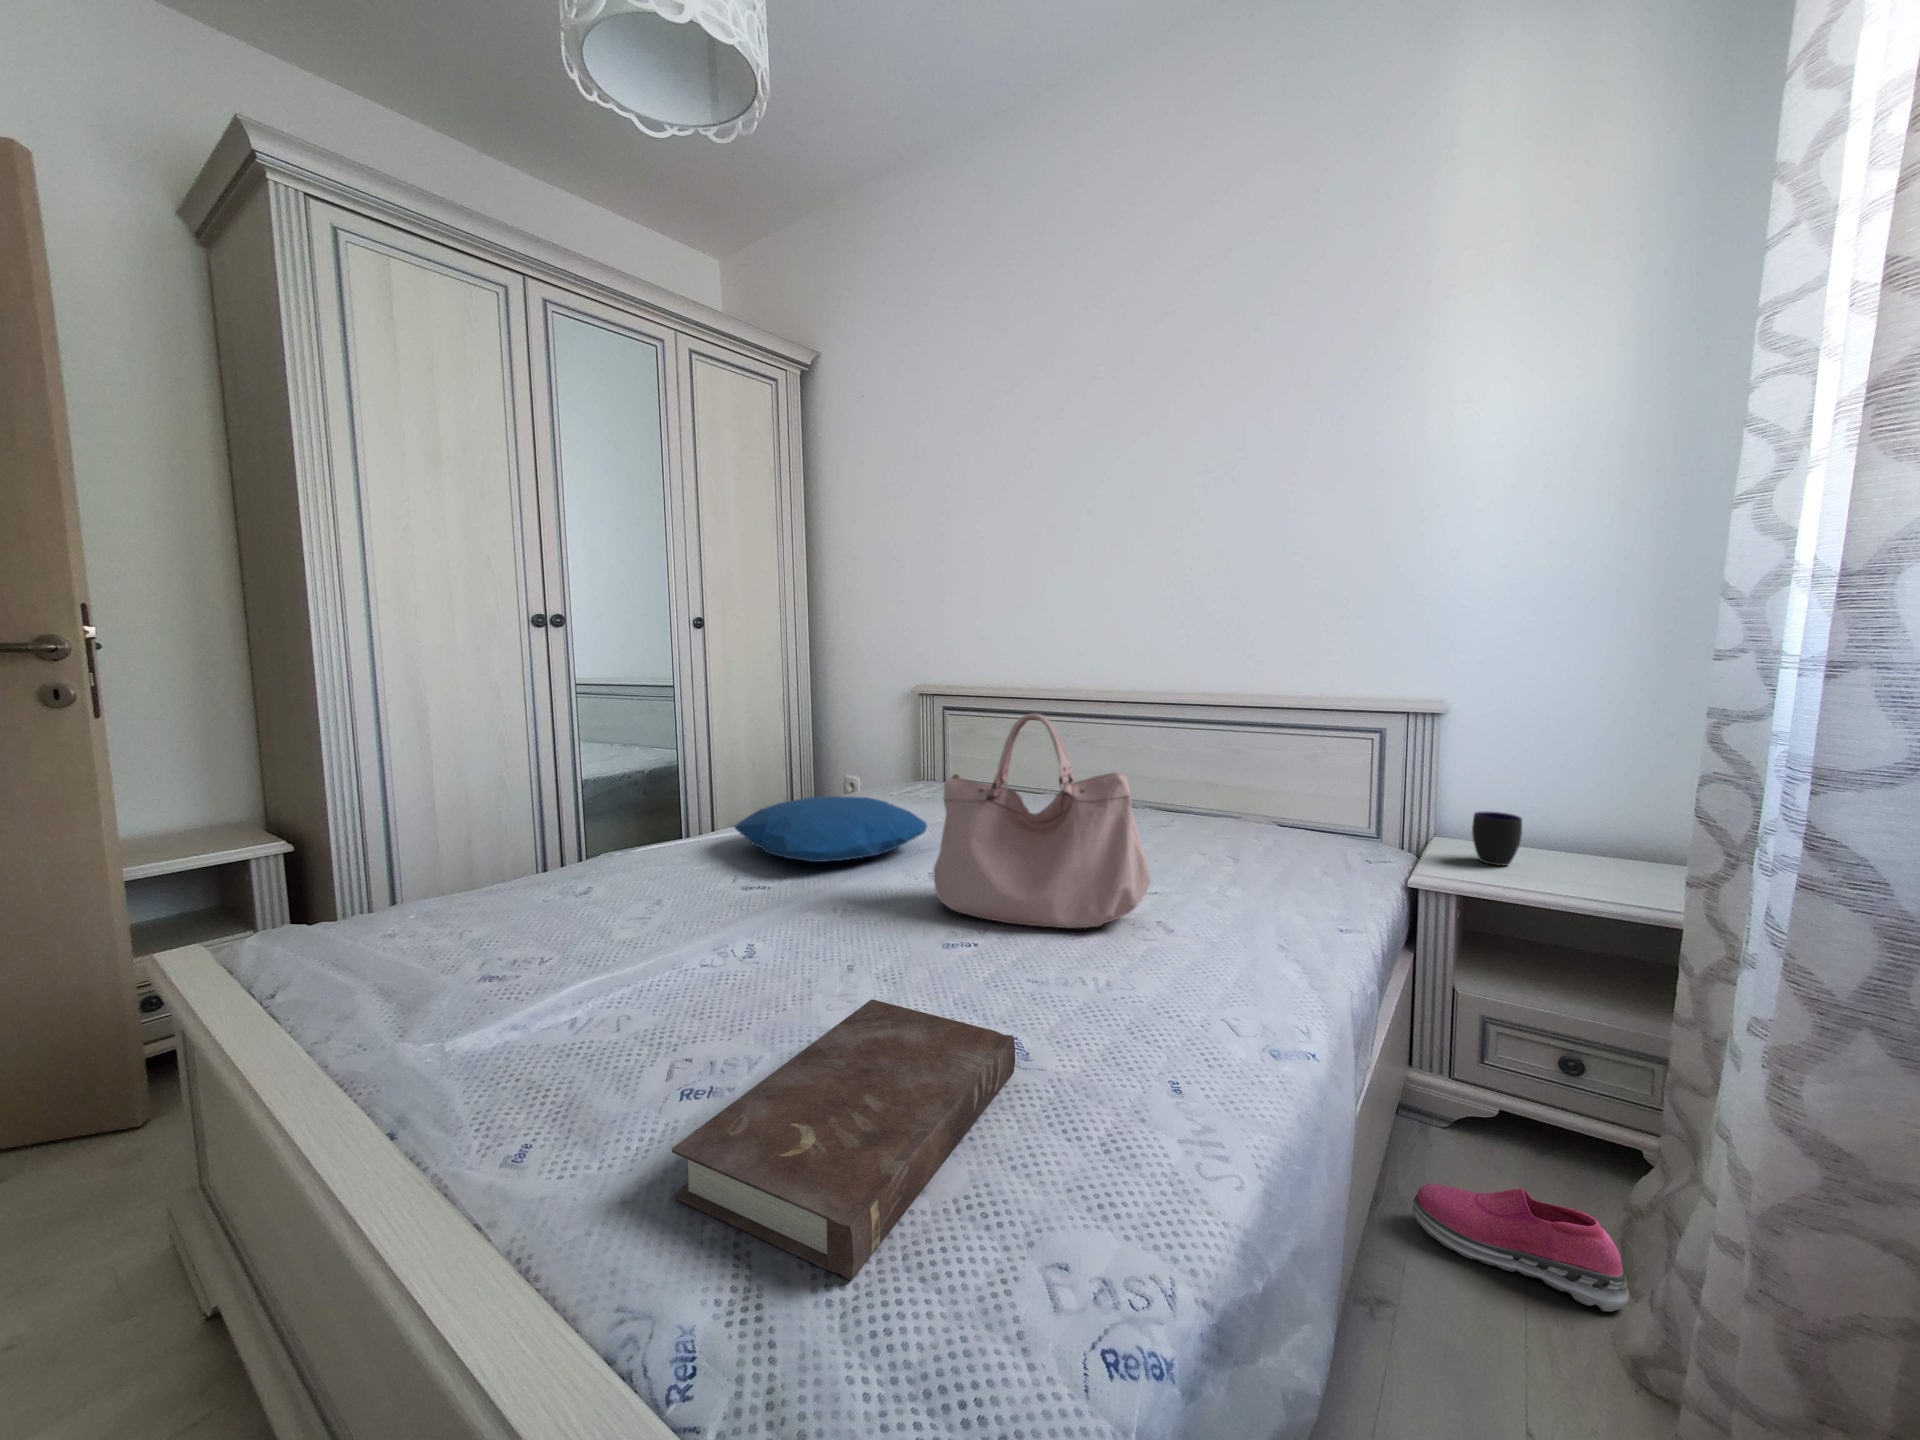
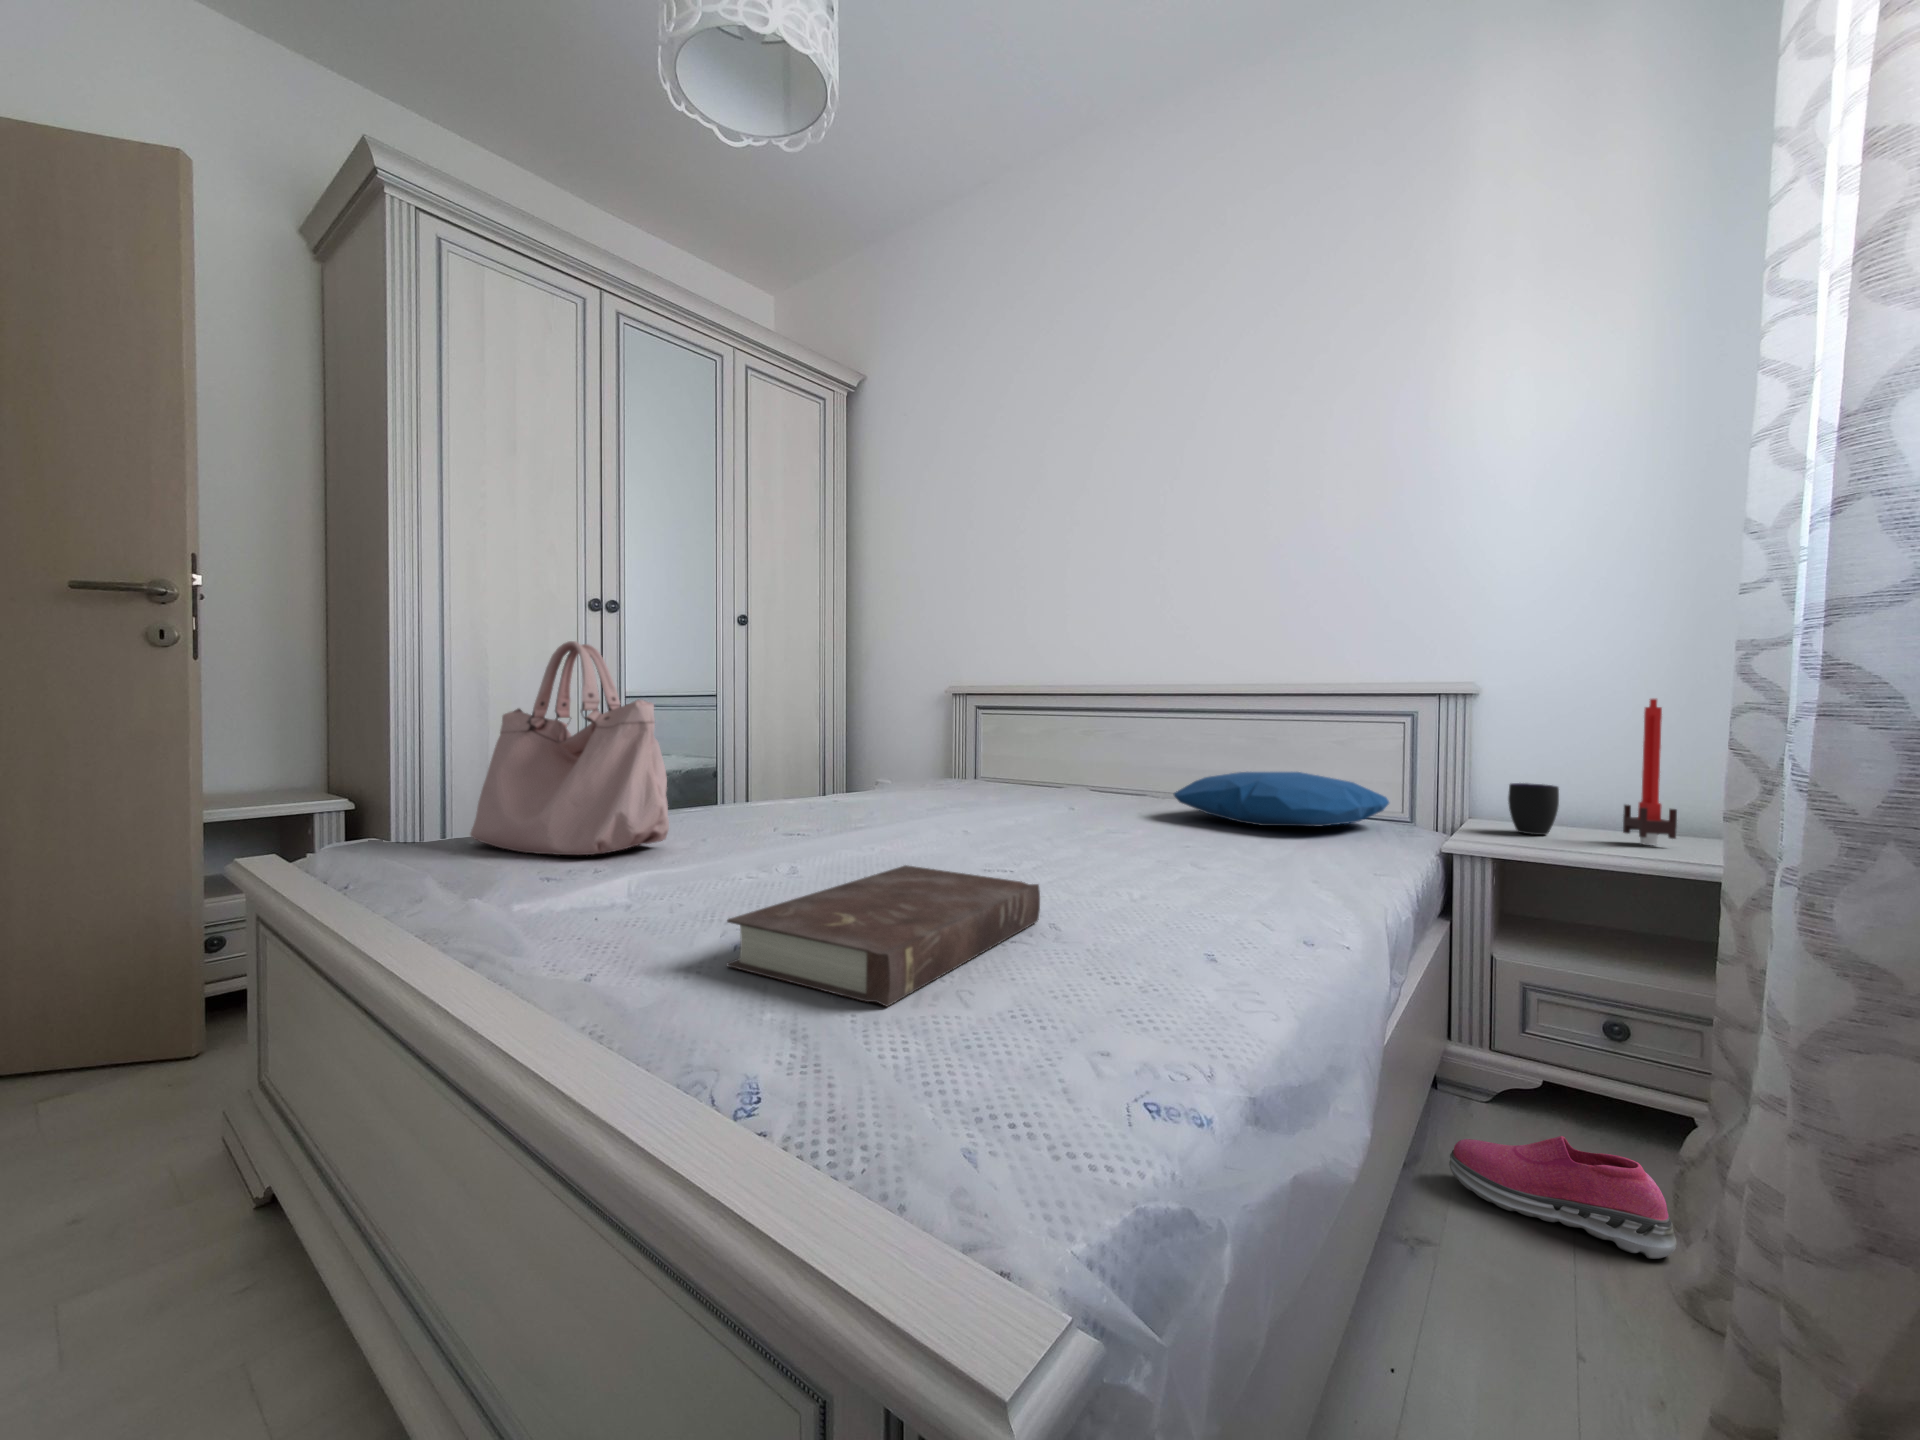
handbag: present [933,714,1150,928] -> present [470,641,669,855]
candle: none [1583,736,1638,880] -> present [1623,699,1677,845]
pillow: present [734,796,927,862] -> present [1174,772,1389,826]

